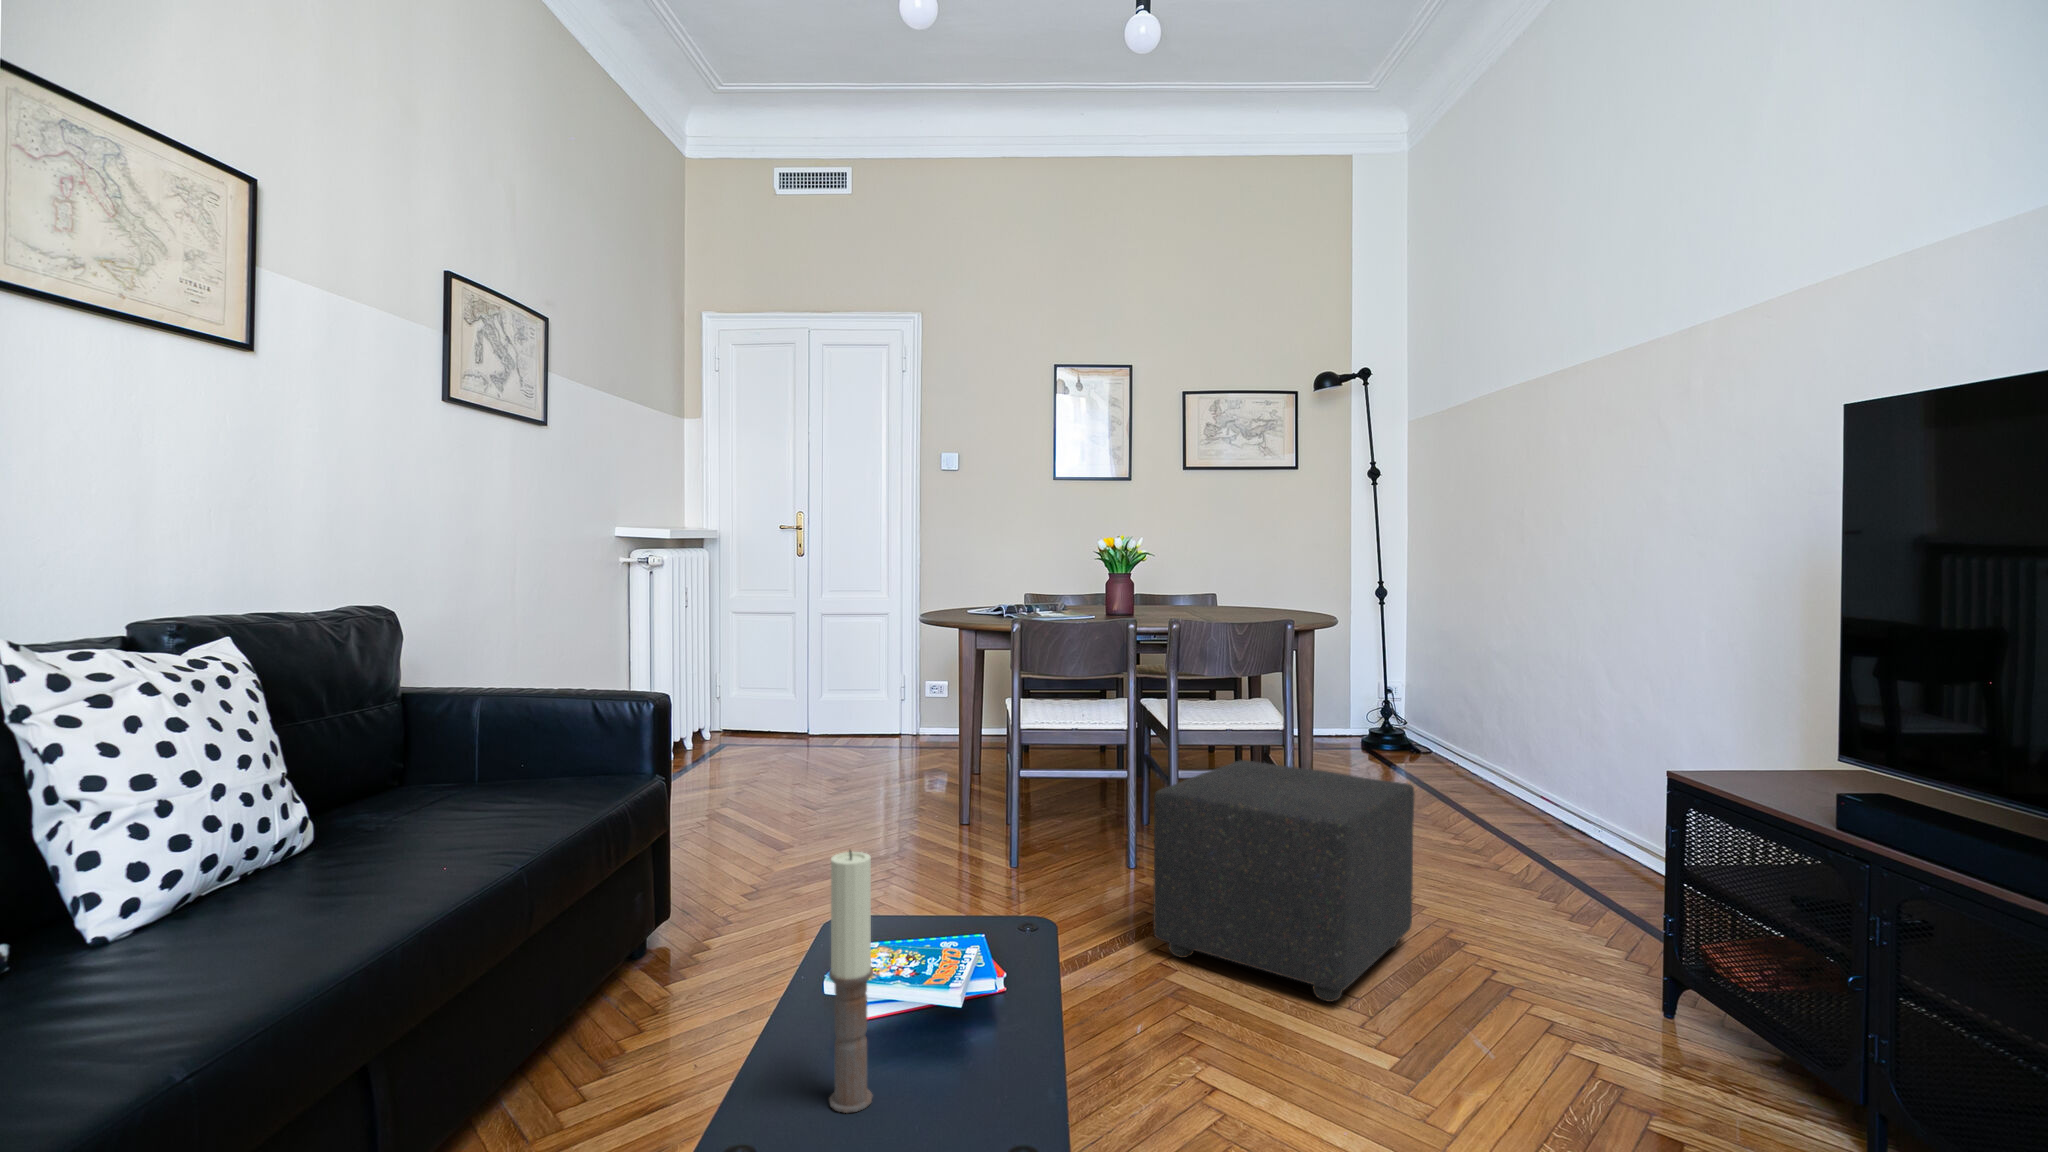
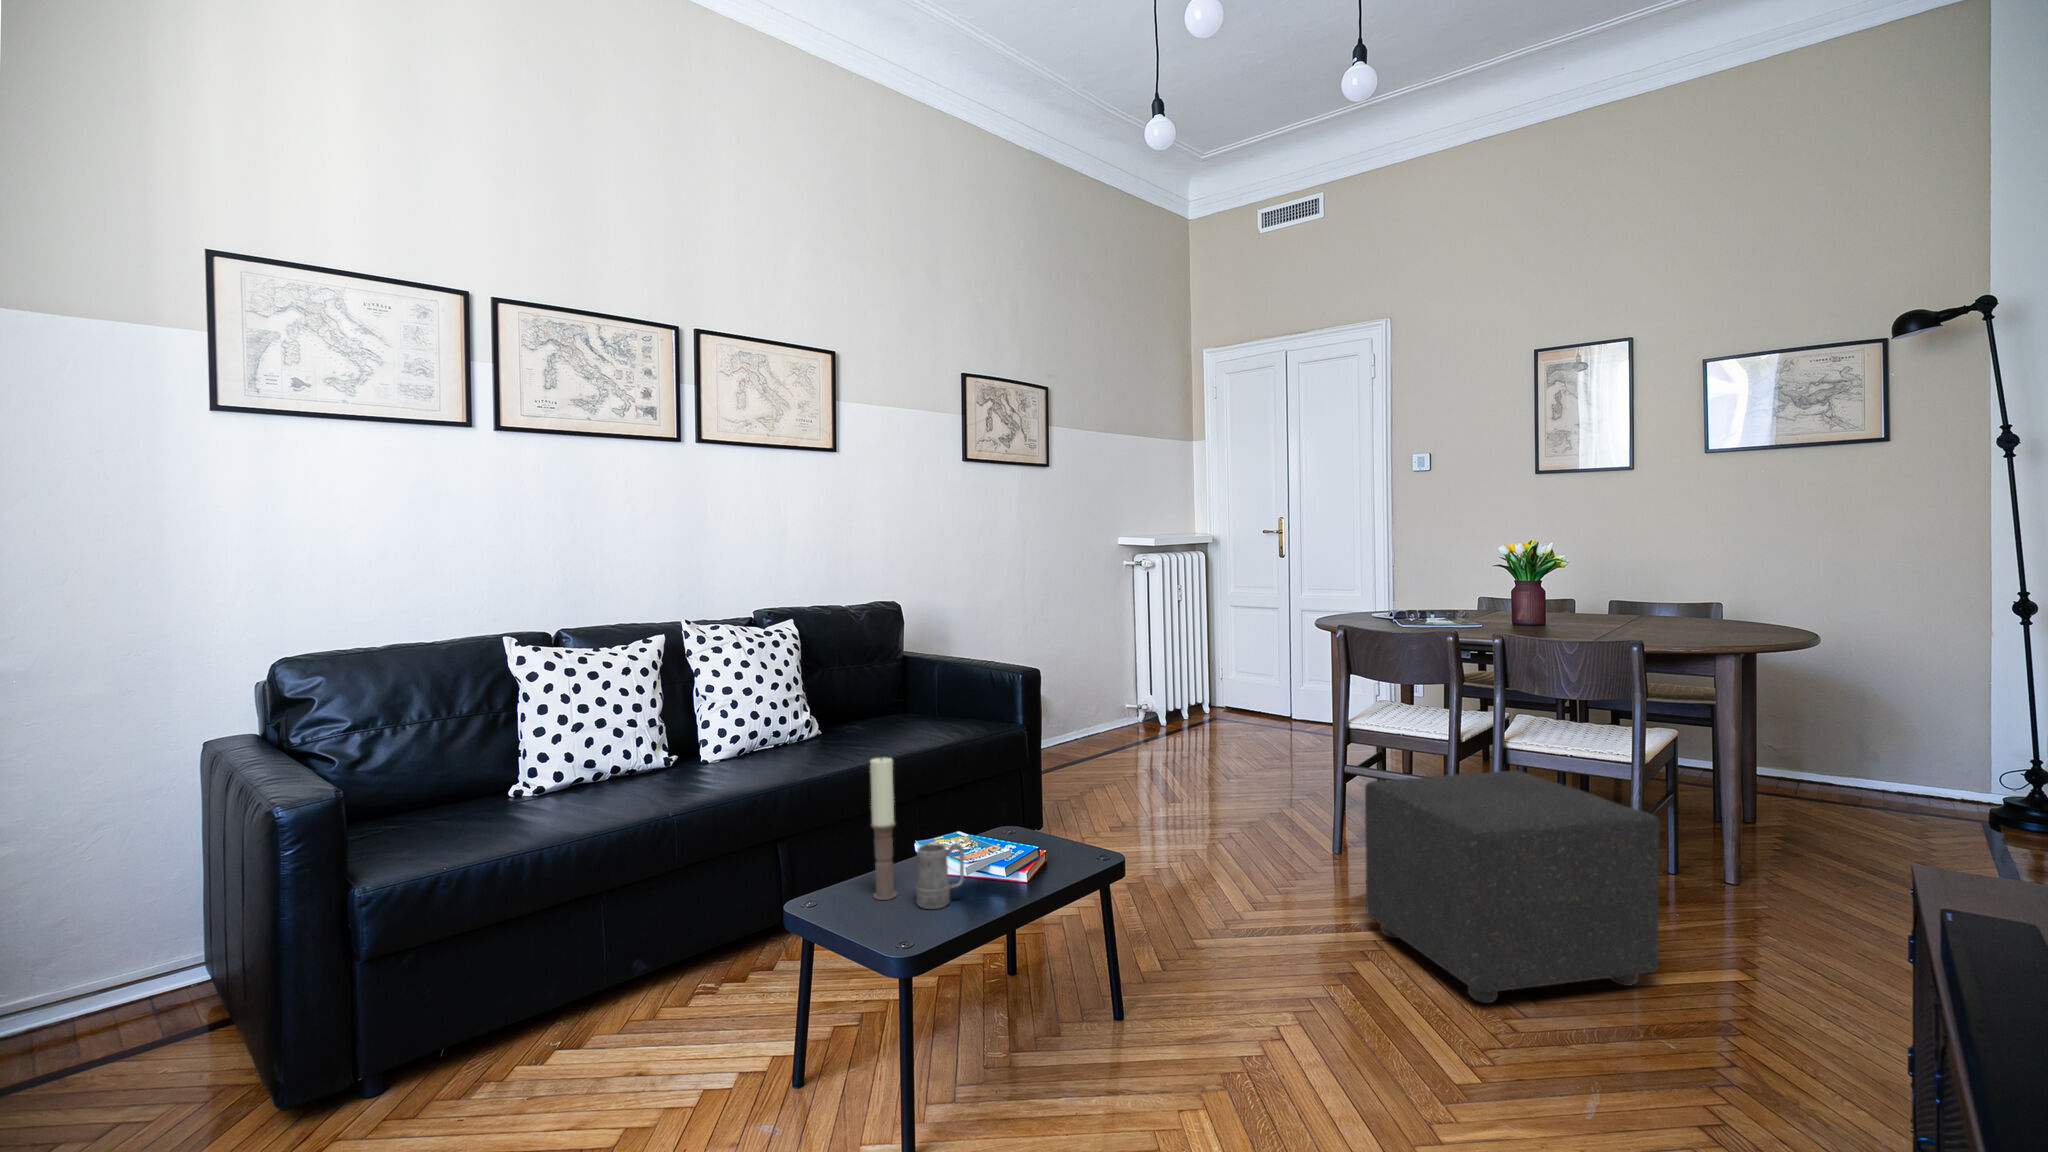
mug: none [923,973,991,1101] -> present [916,844,964,909]

